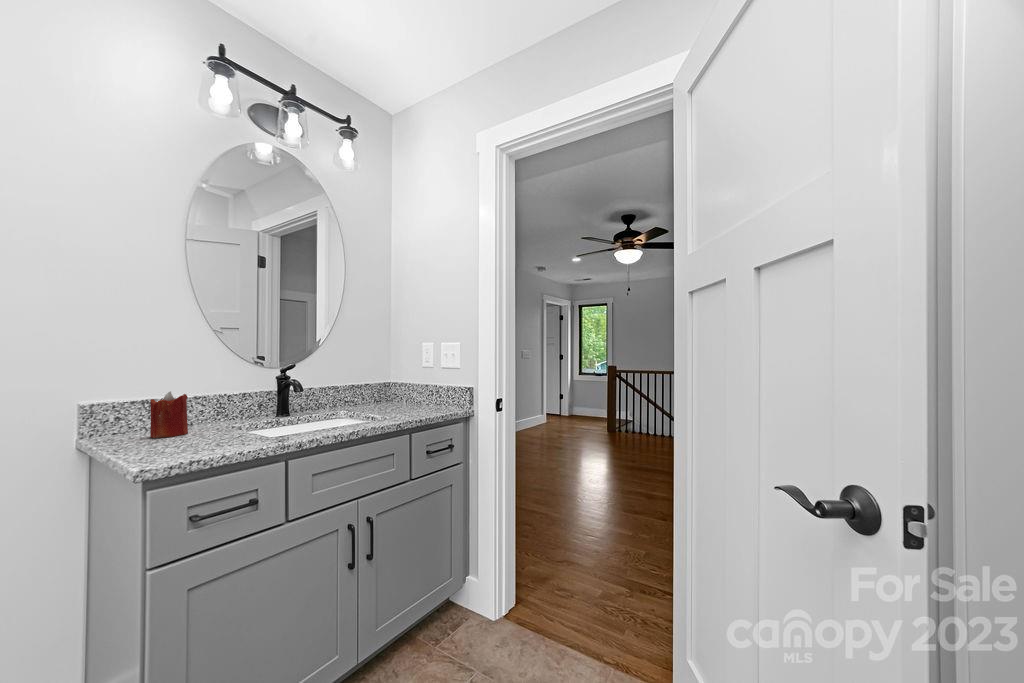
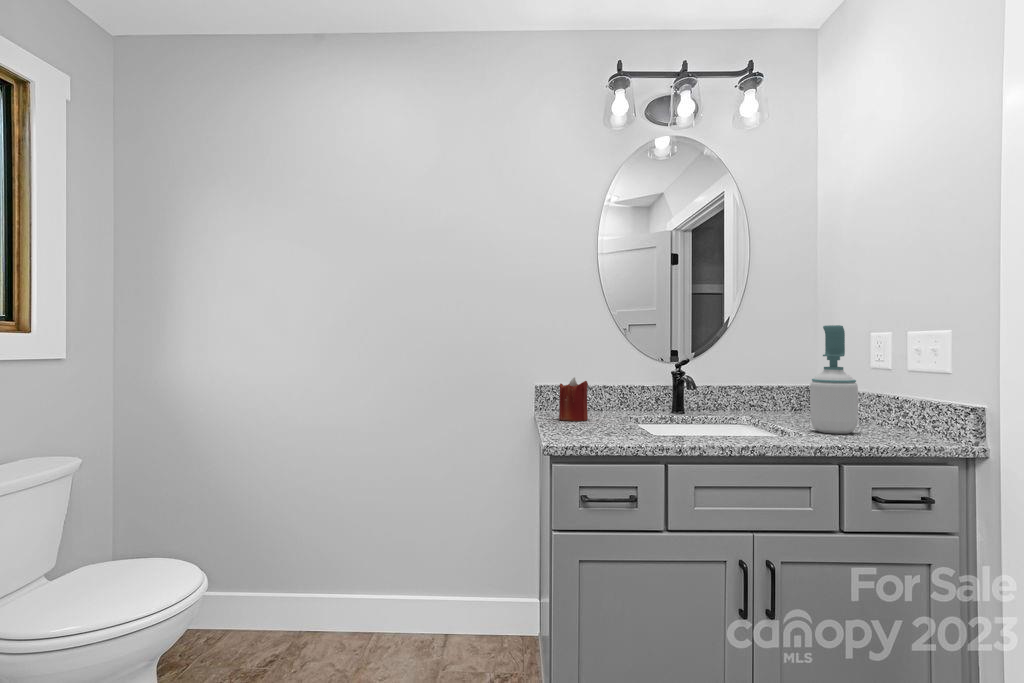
soap bottle: none [395,336,426,414] -> present [810,325,858,434]

